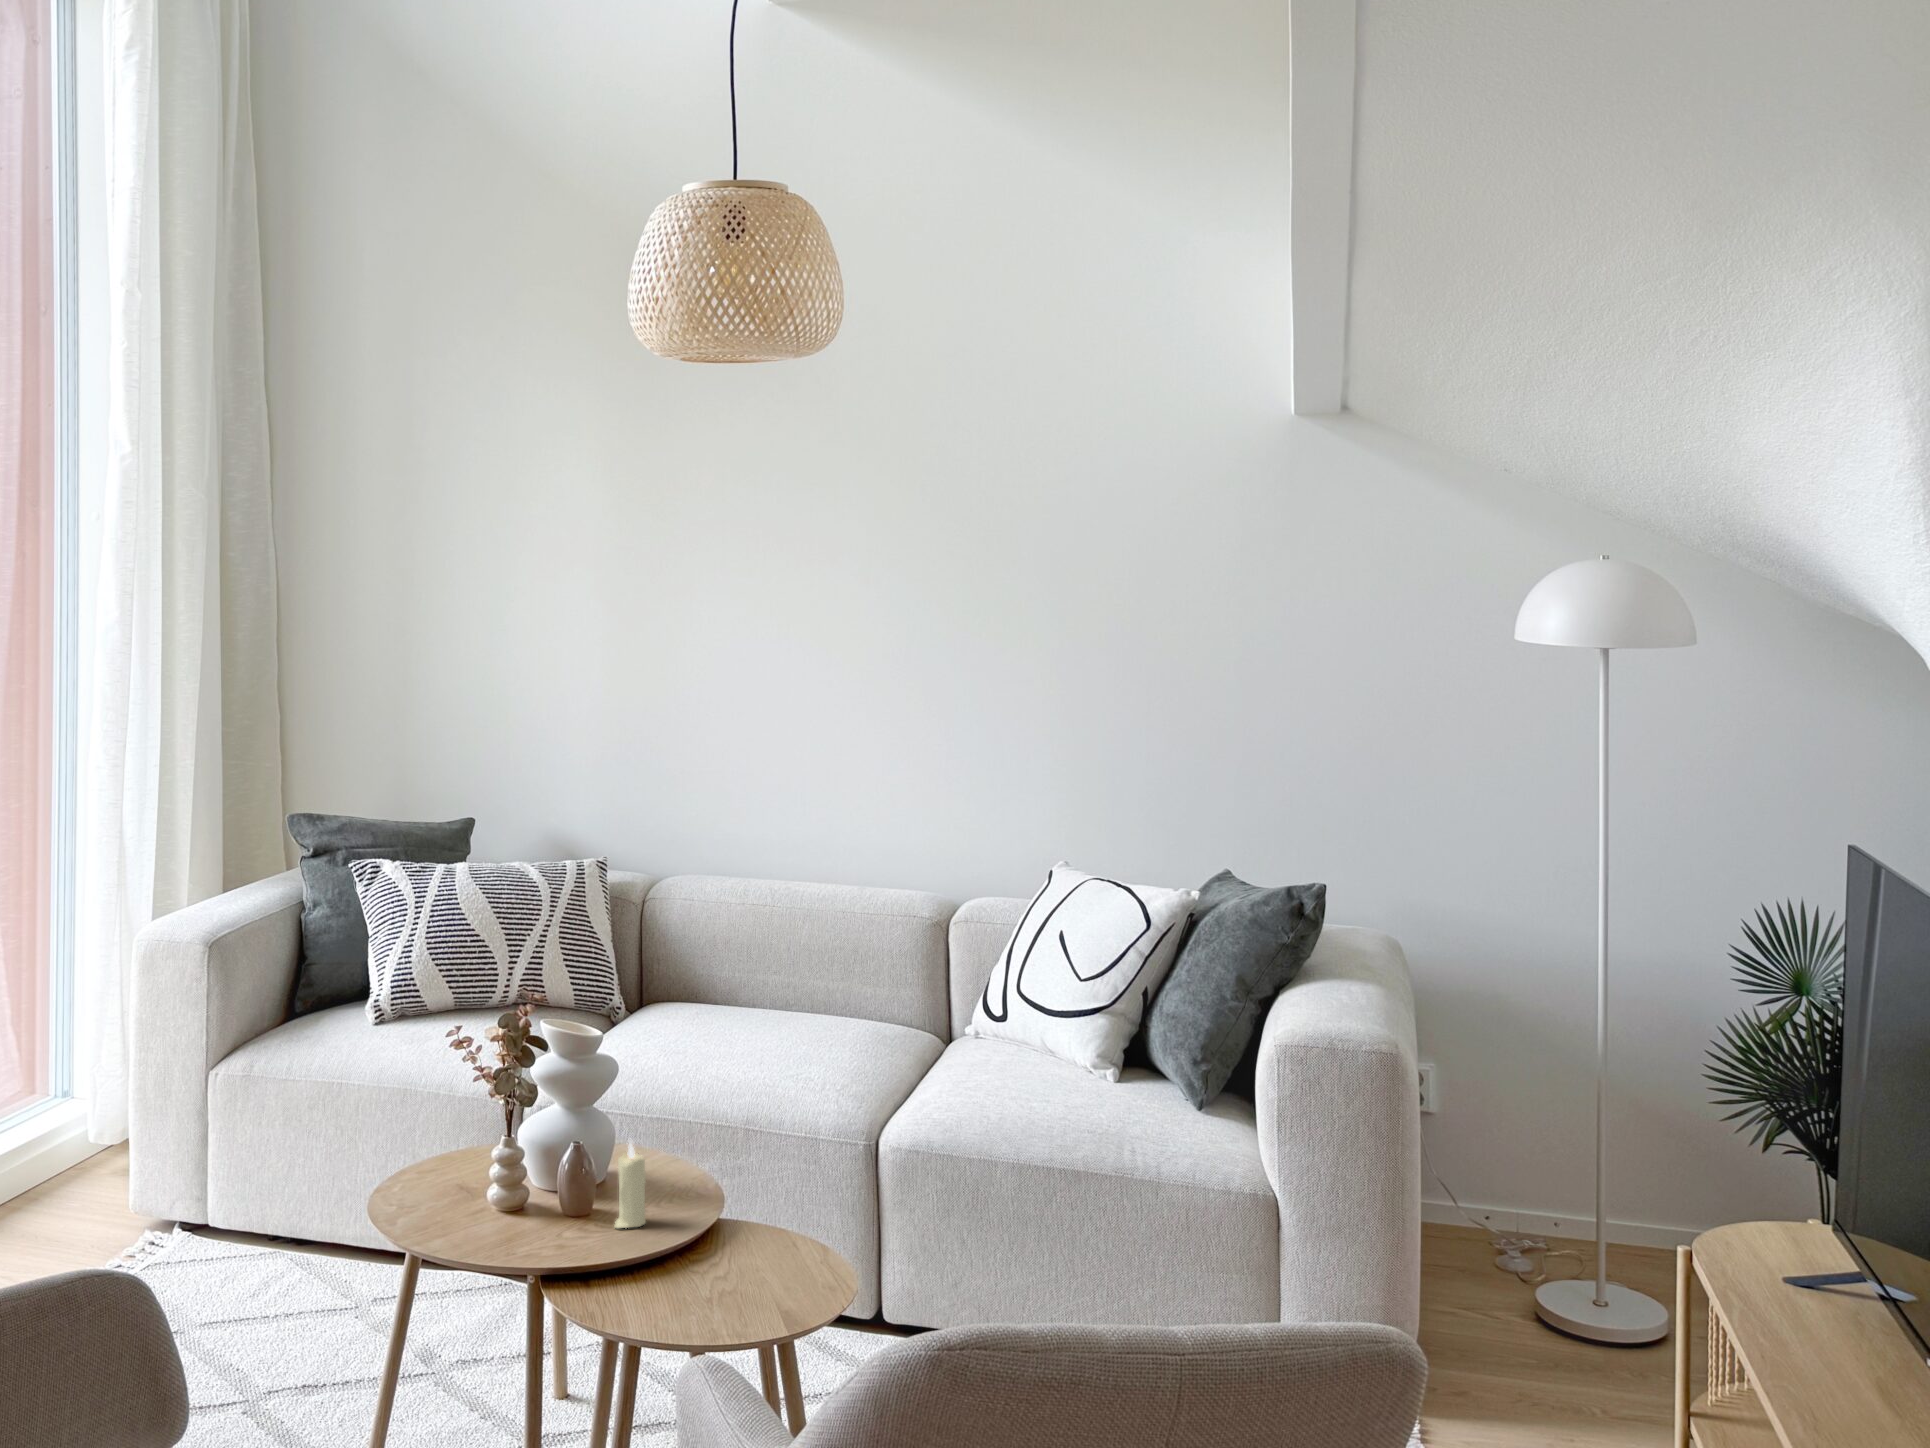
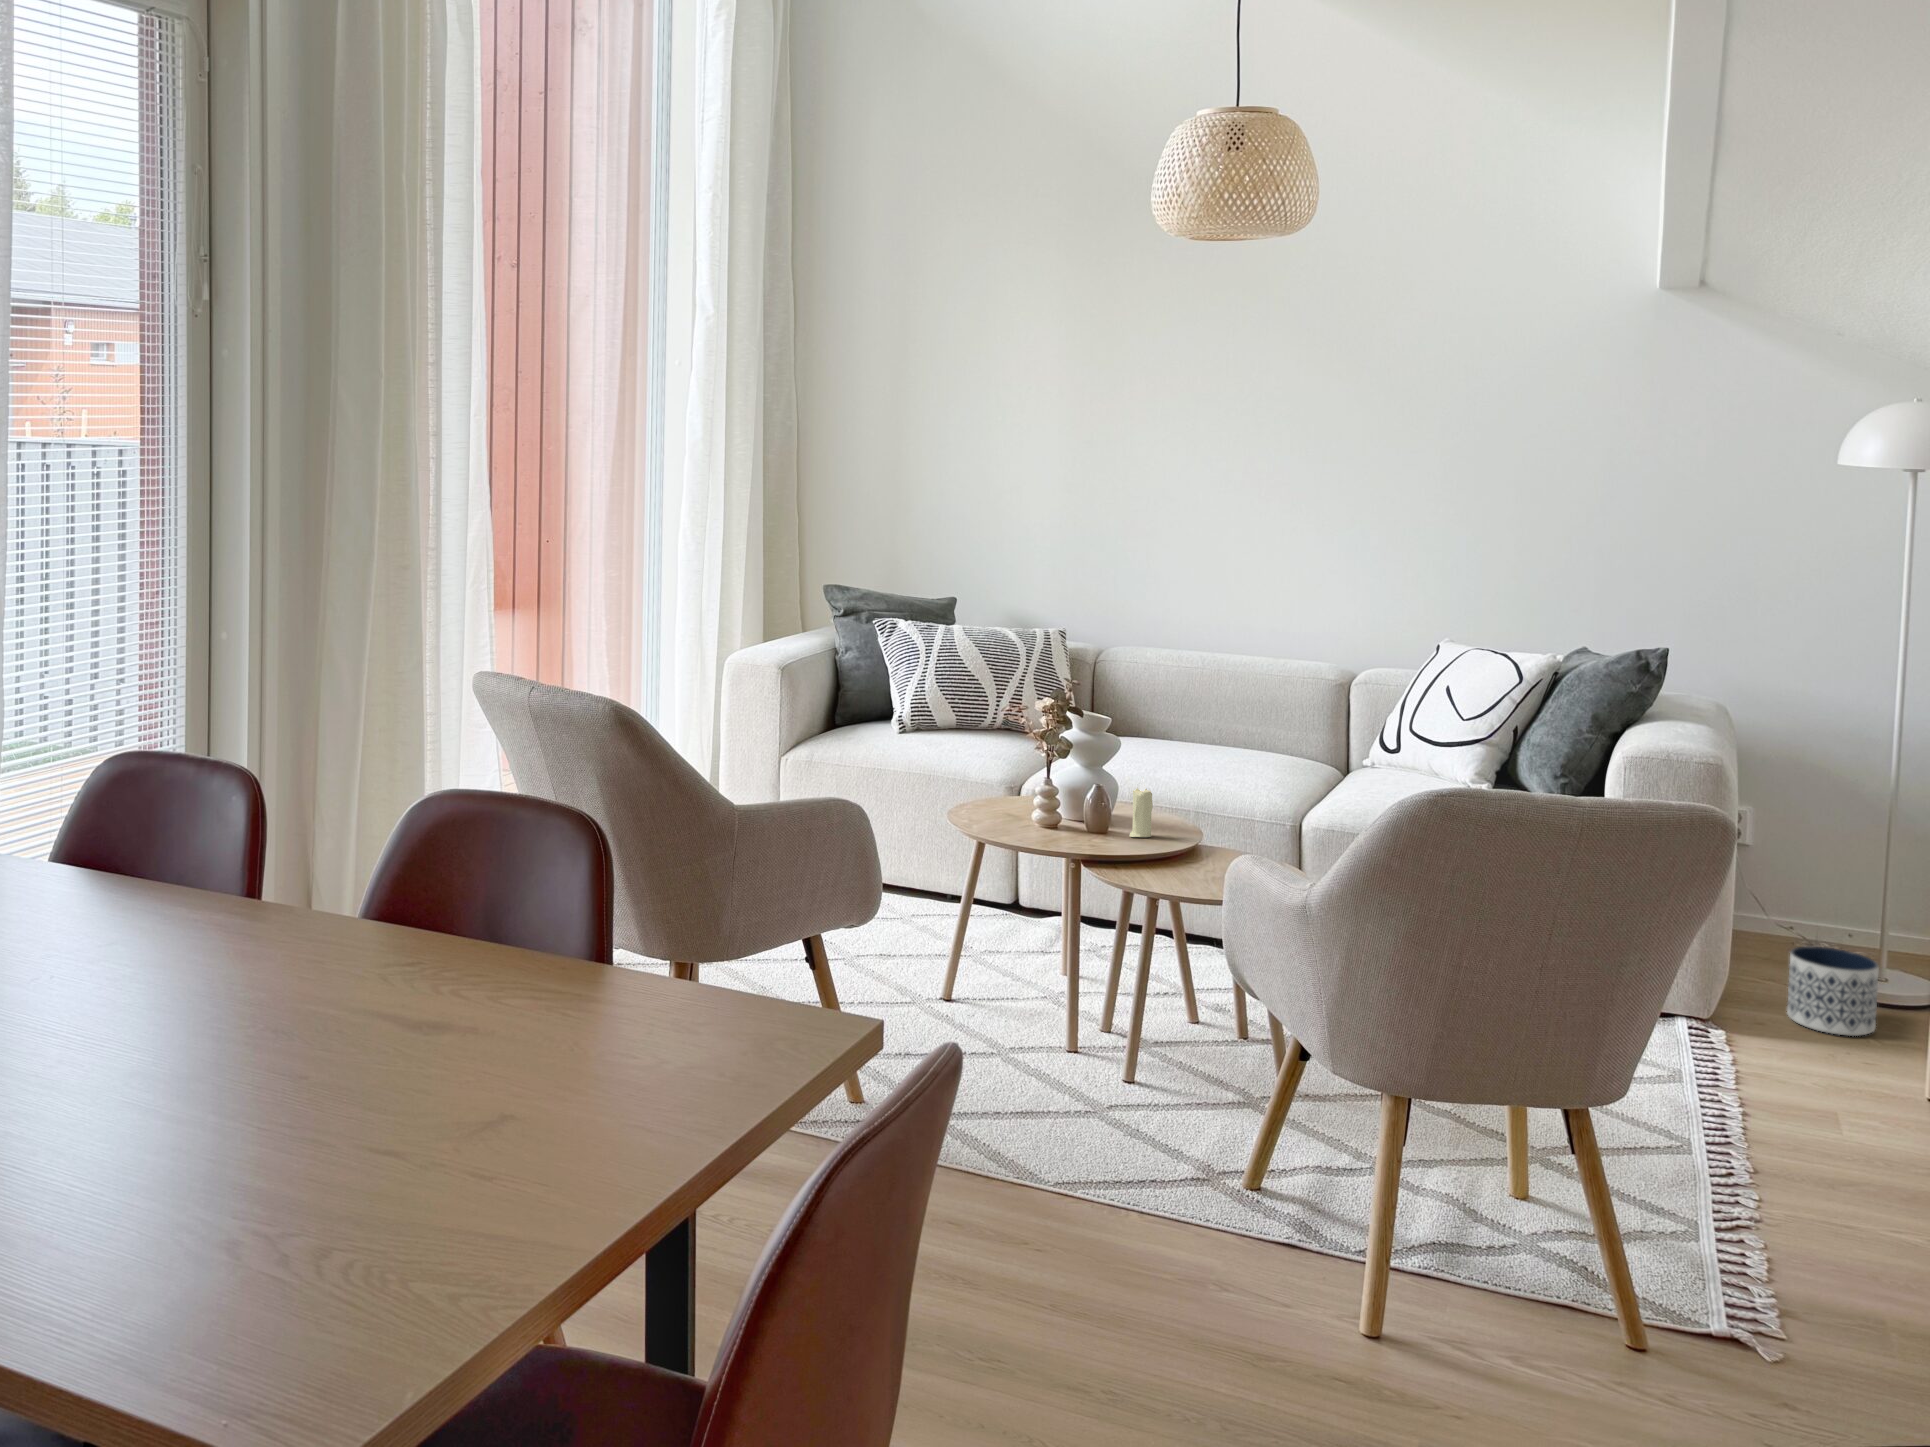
planter: none [1491,1267,1597,1394] -> present [1787,946,1879,1036]

